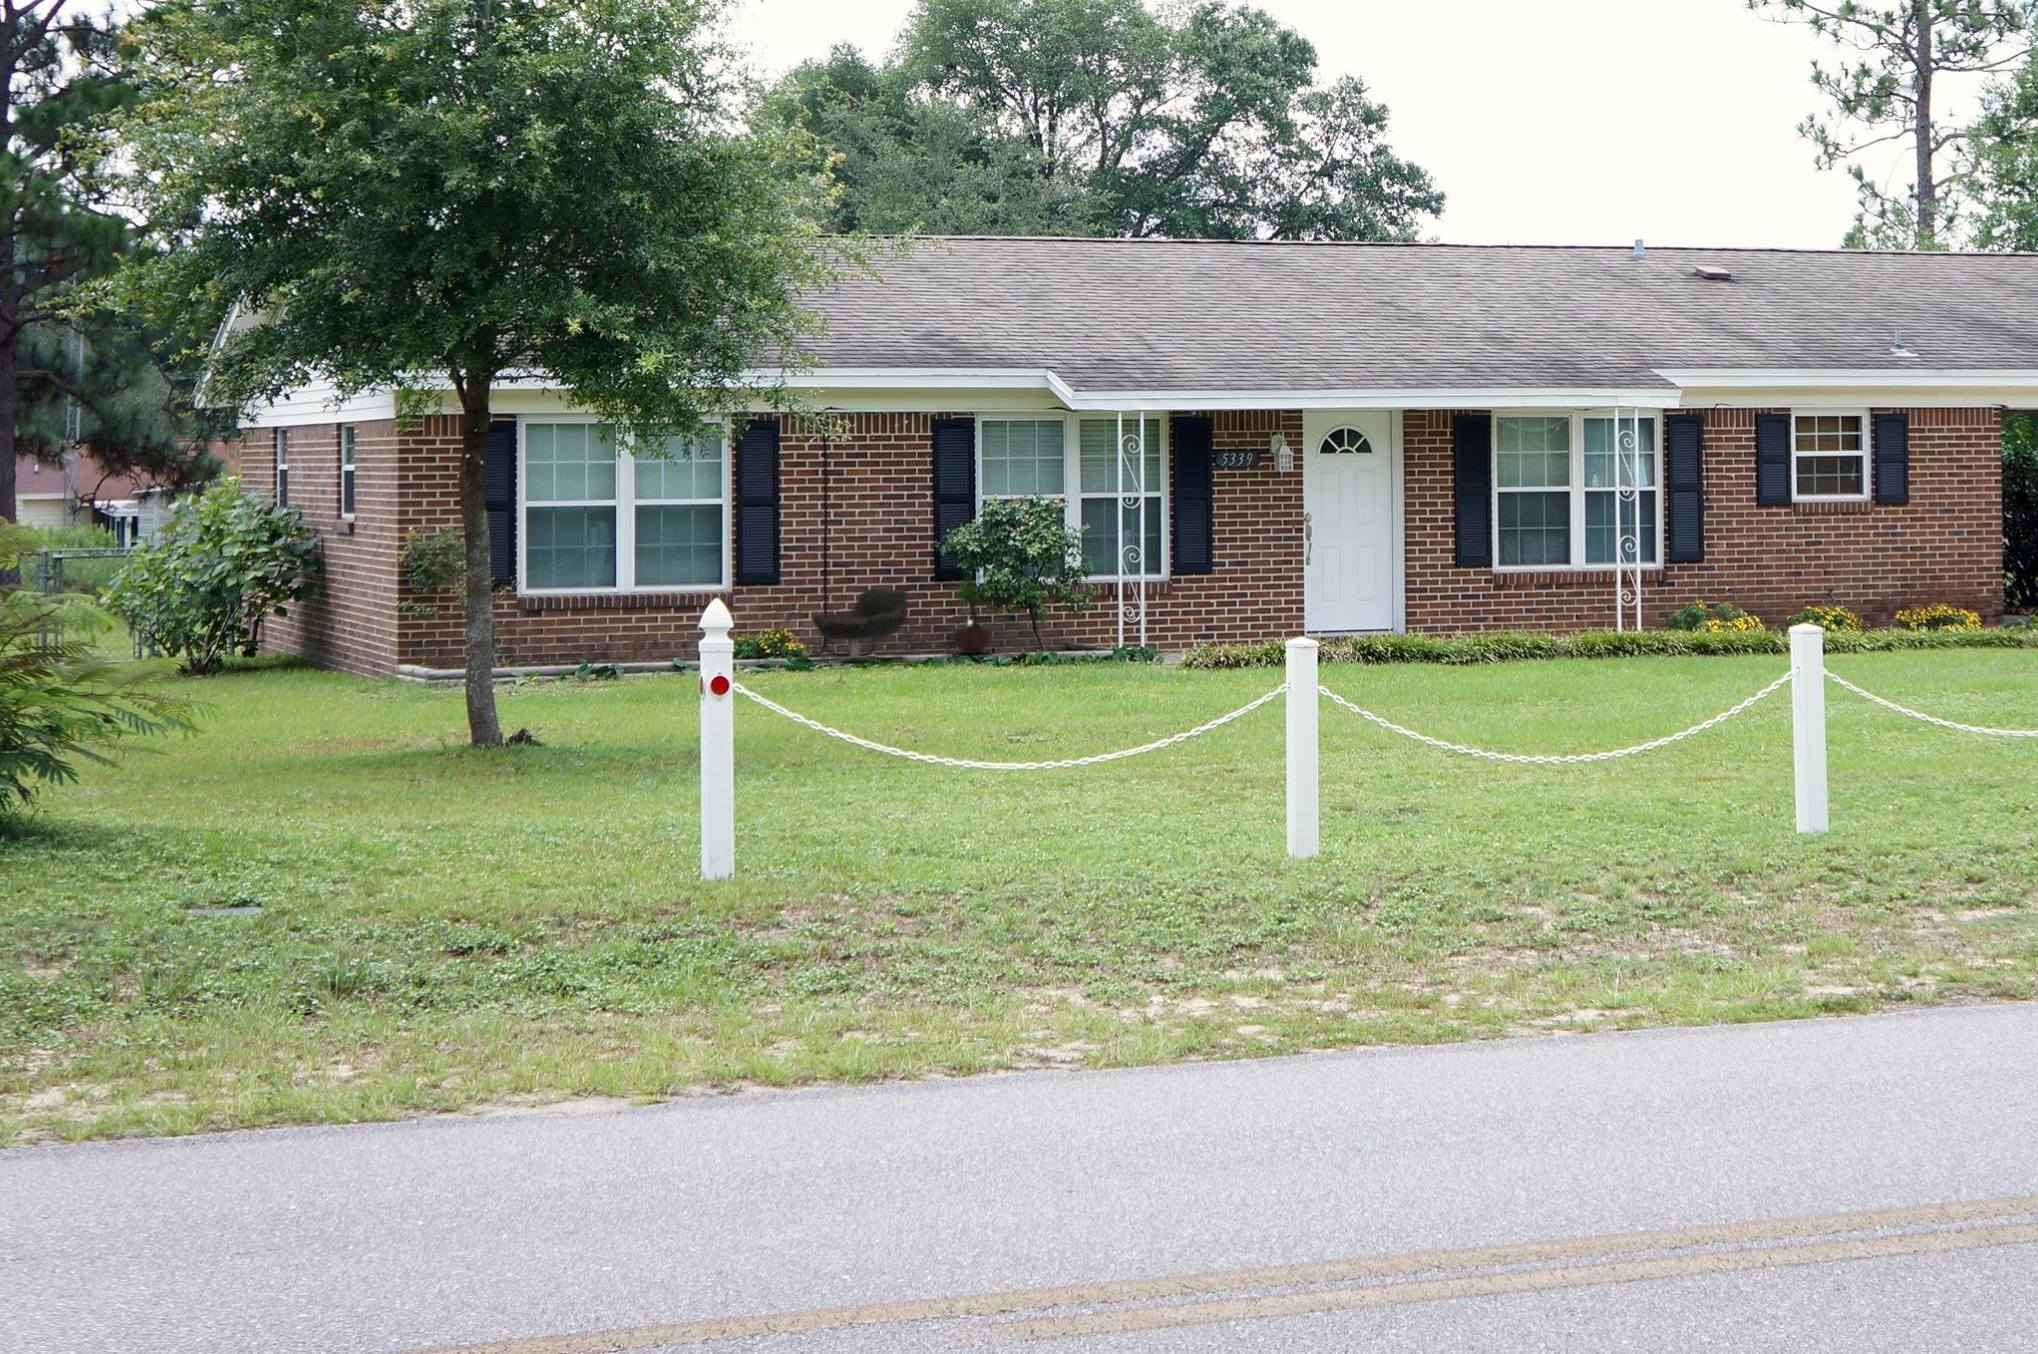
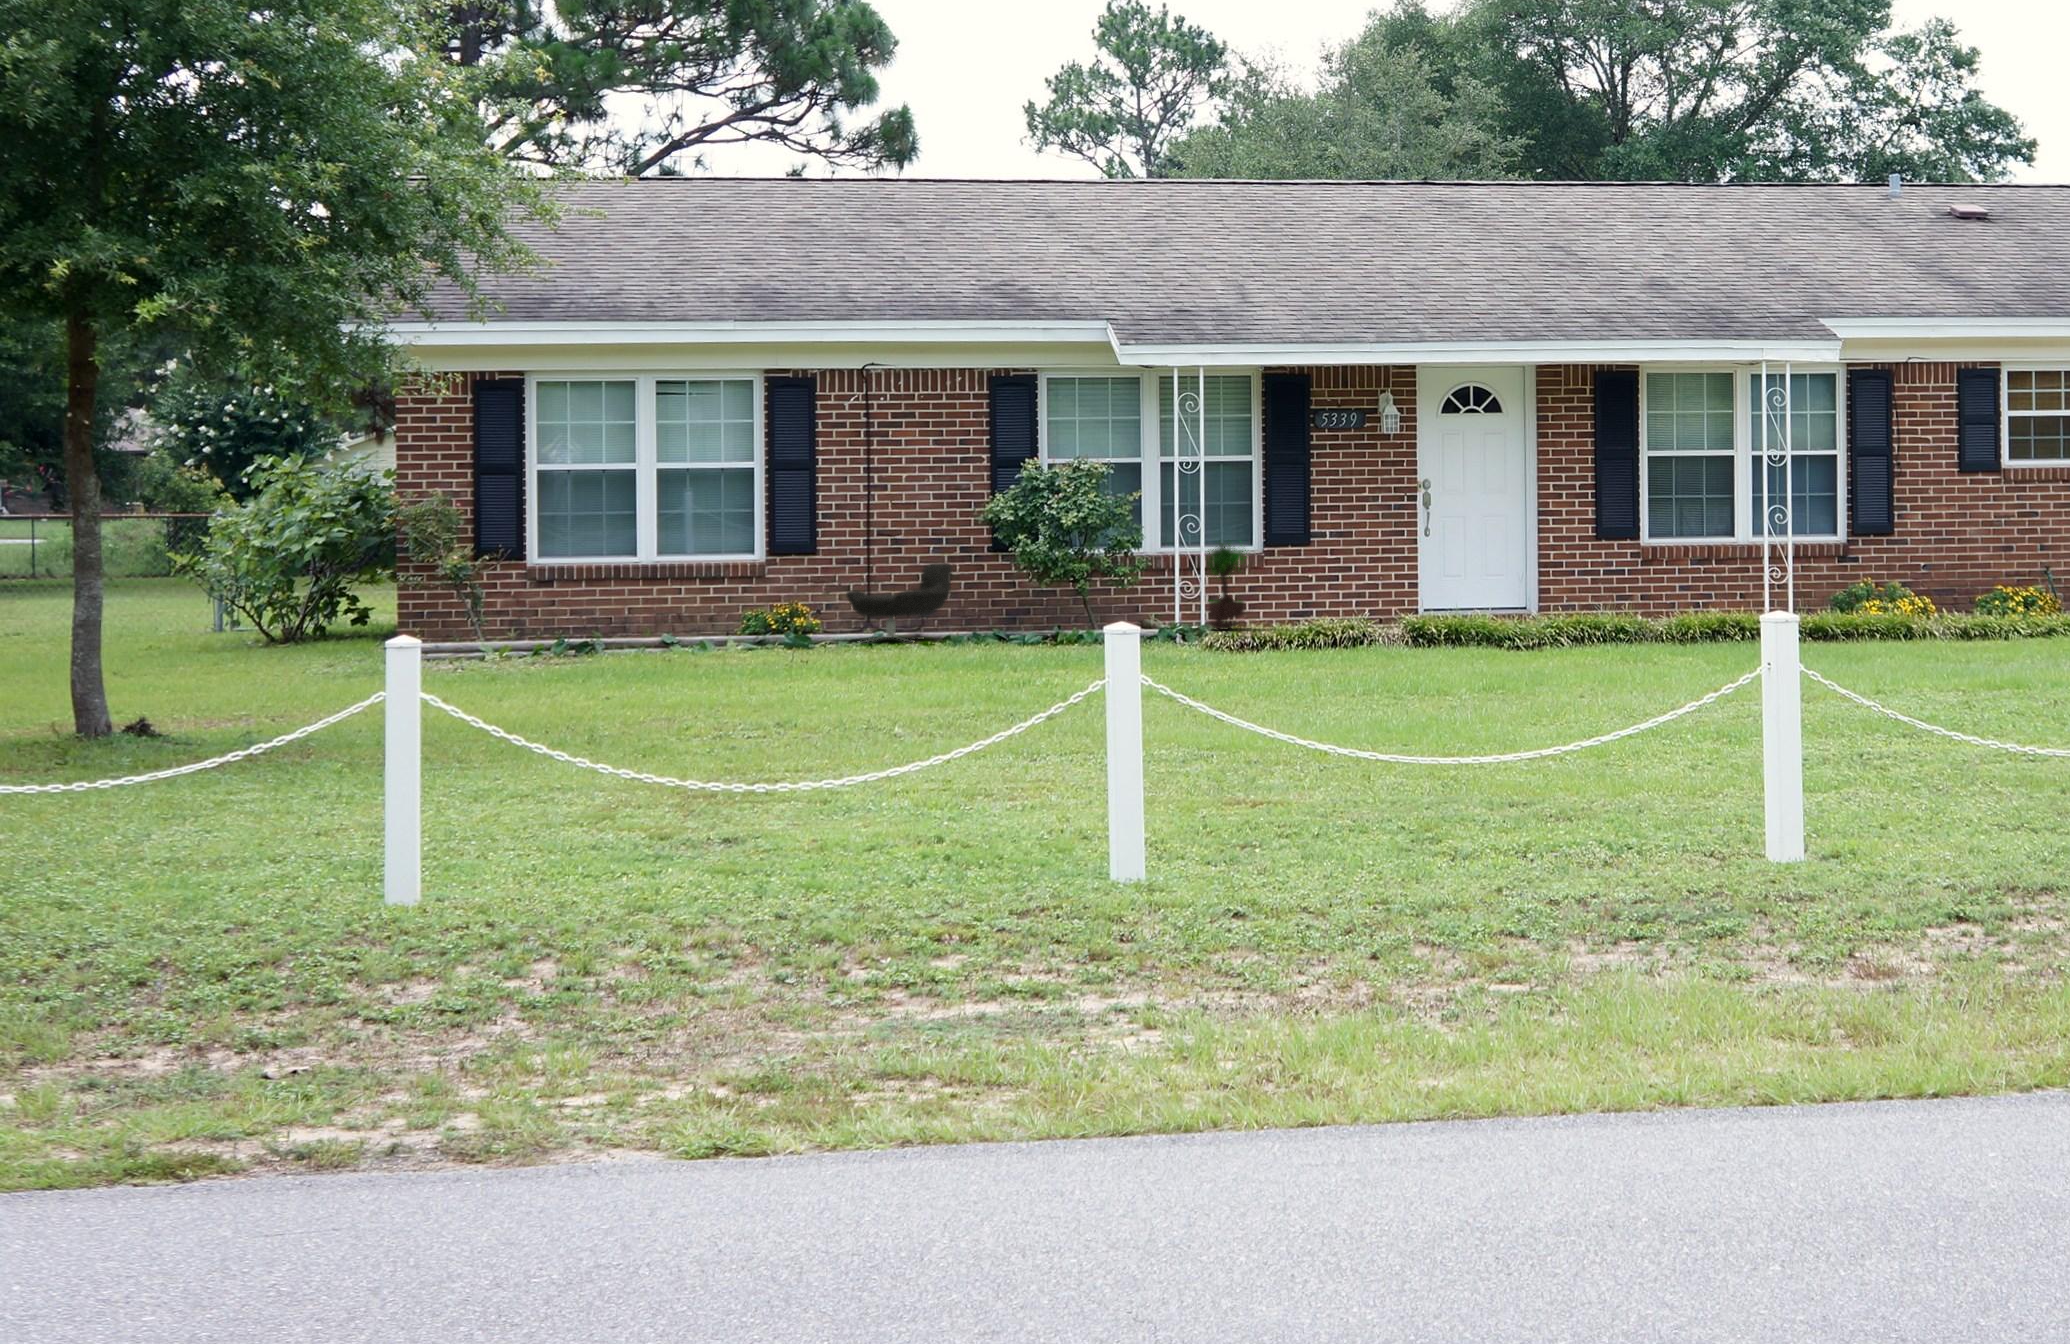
potted tree: present [953,575,991,654] -> present [1205,543,1247,630]

